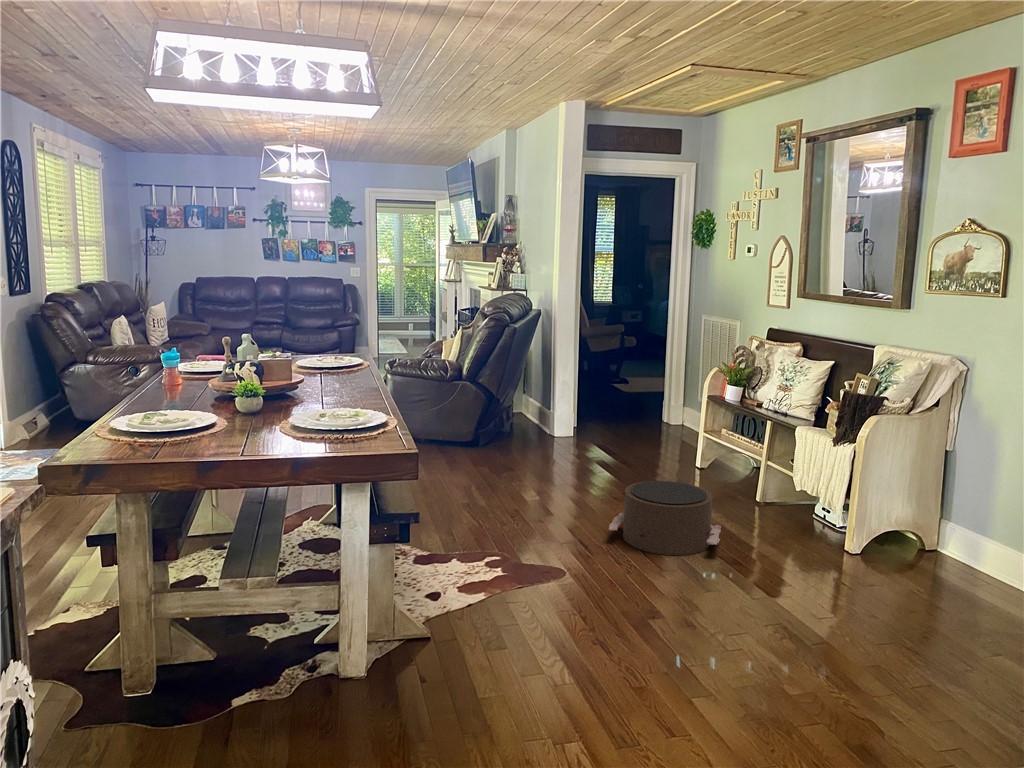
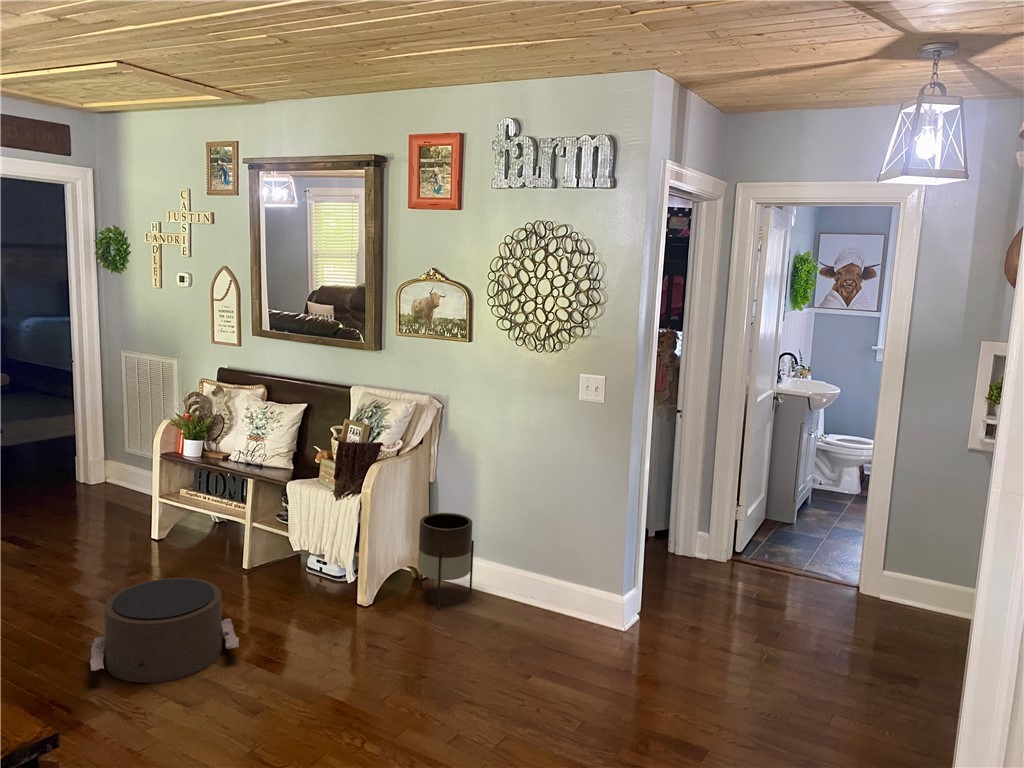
planter: none [915,479,986,575] -> present [418,513,474,610]

